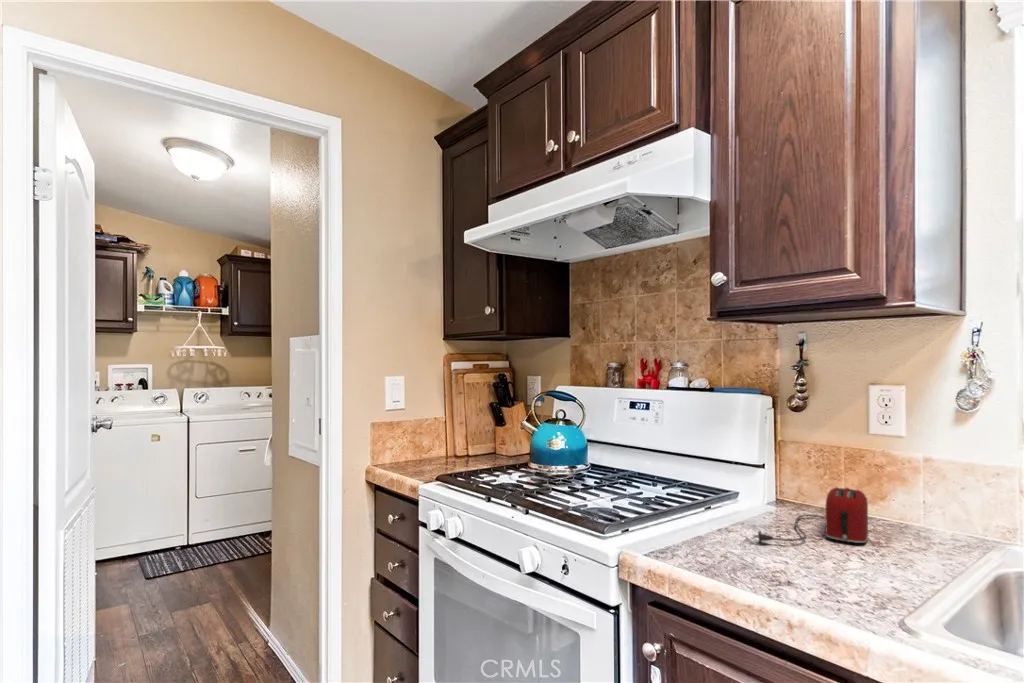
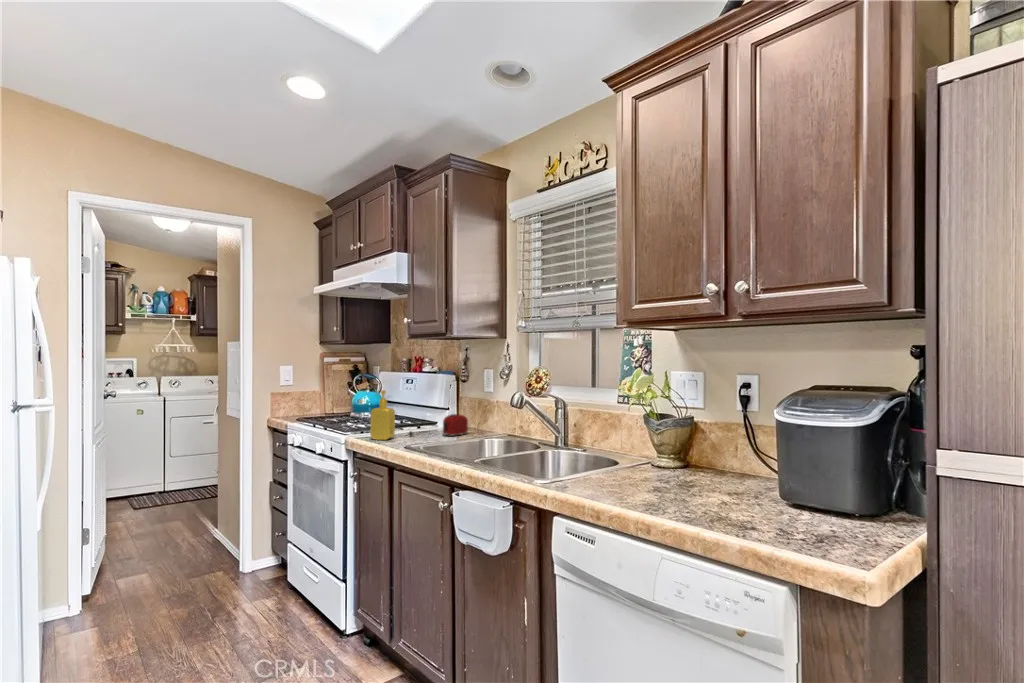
soap dispenser: none [691,439,747,565] -> present [370,390,395,440]

